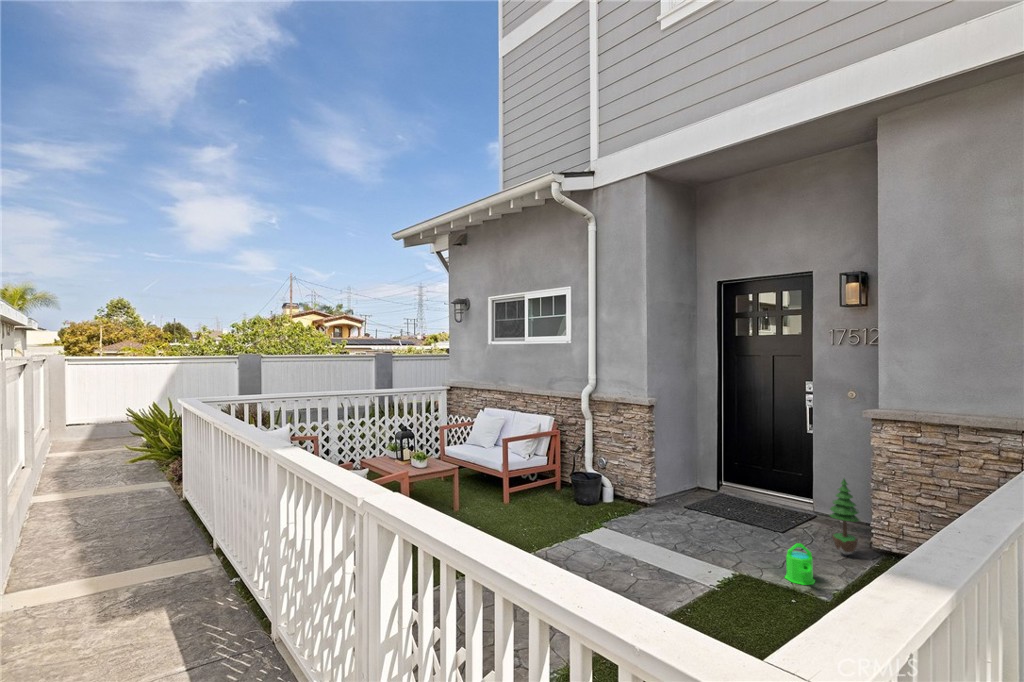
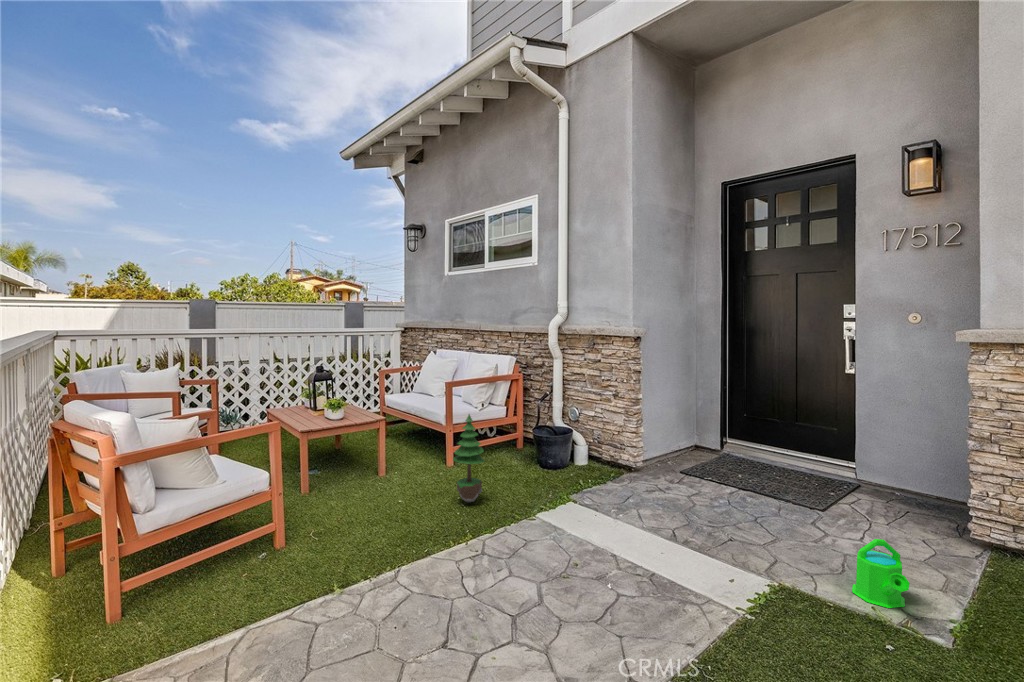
potted tree: present [829,479,860,555] -> present [453,414,485,503]

